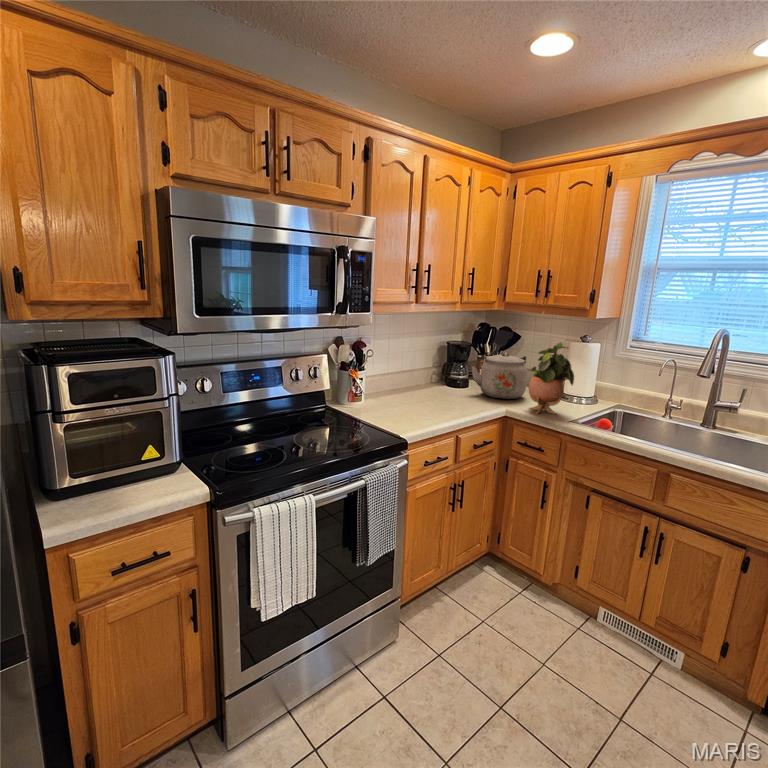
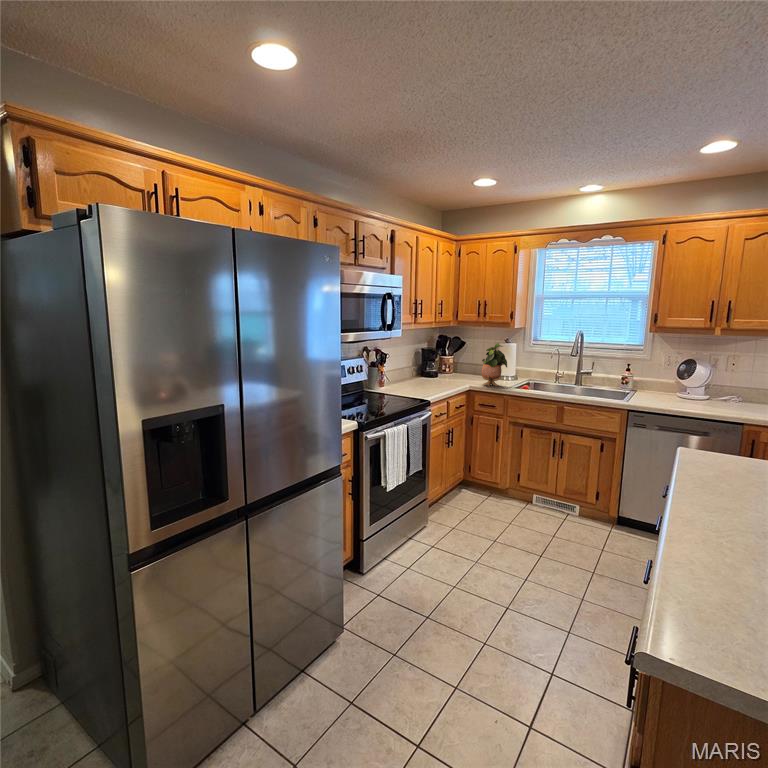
kettle: present [472,353,528,399] -> none [443,352,477,381]

